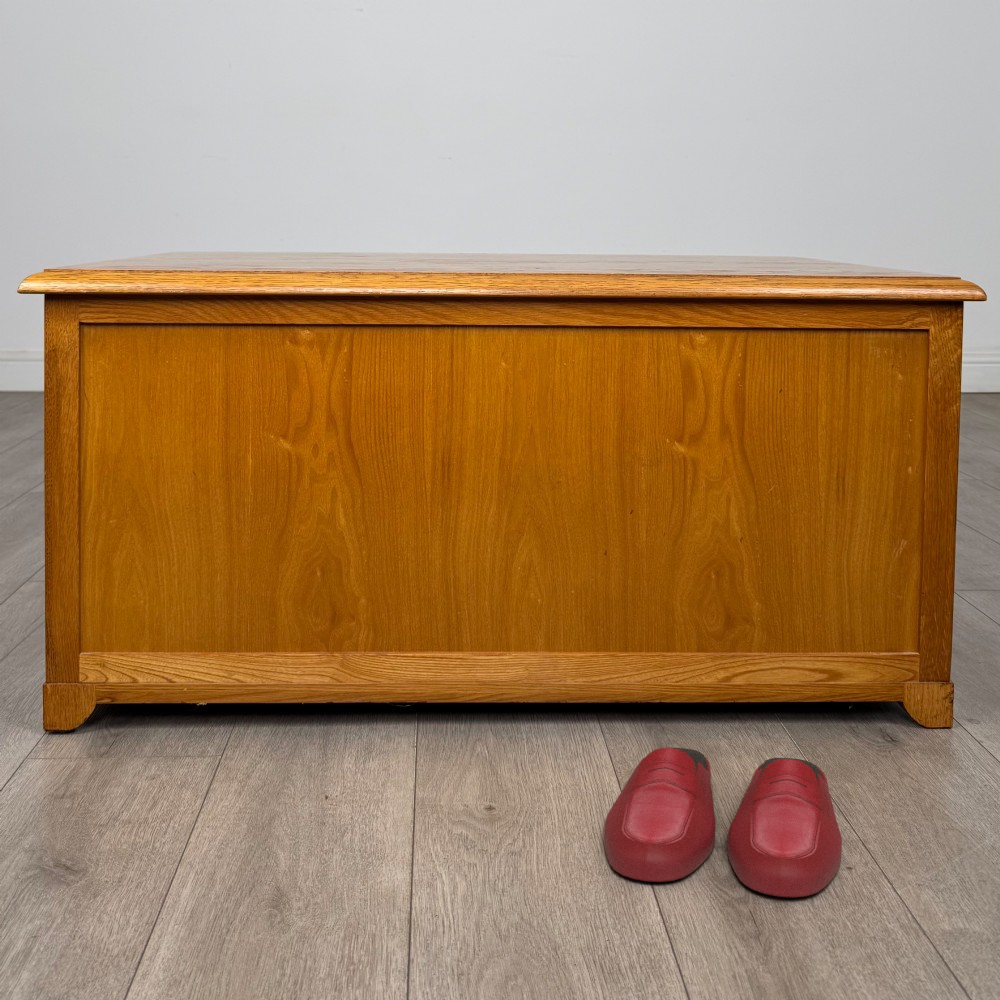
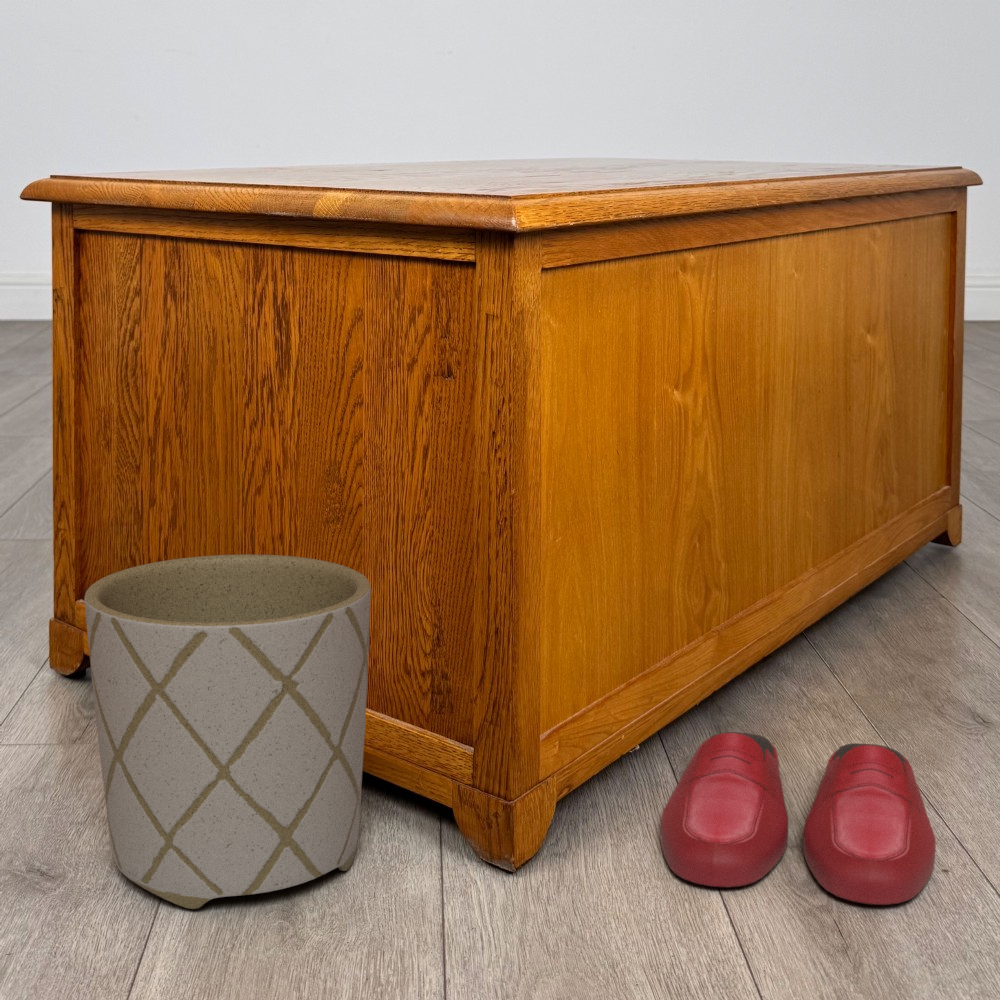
planter: none [104,591,351,899] -> present [84,554,371,909]

